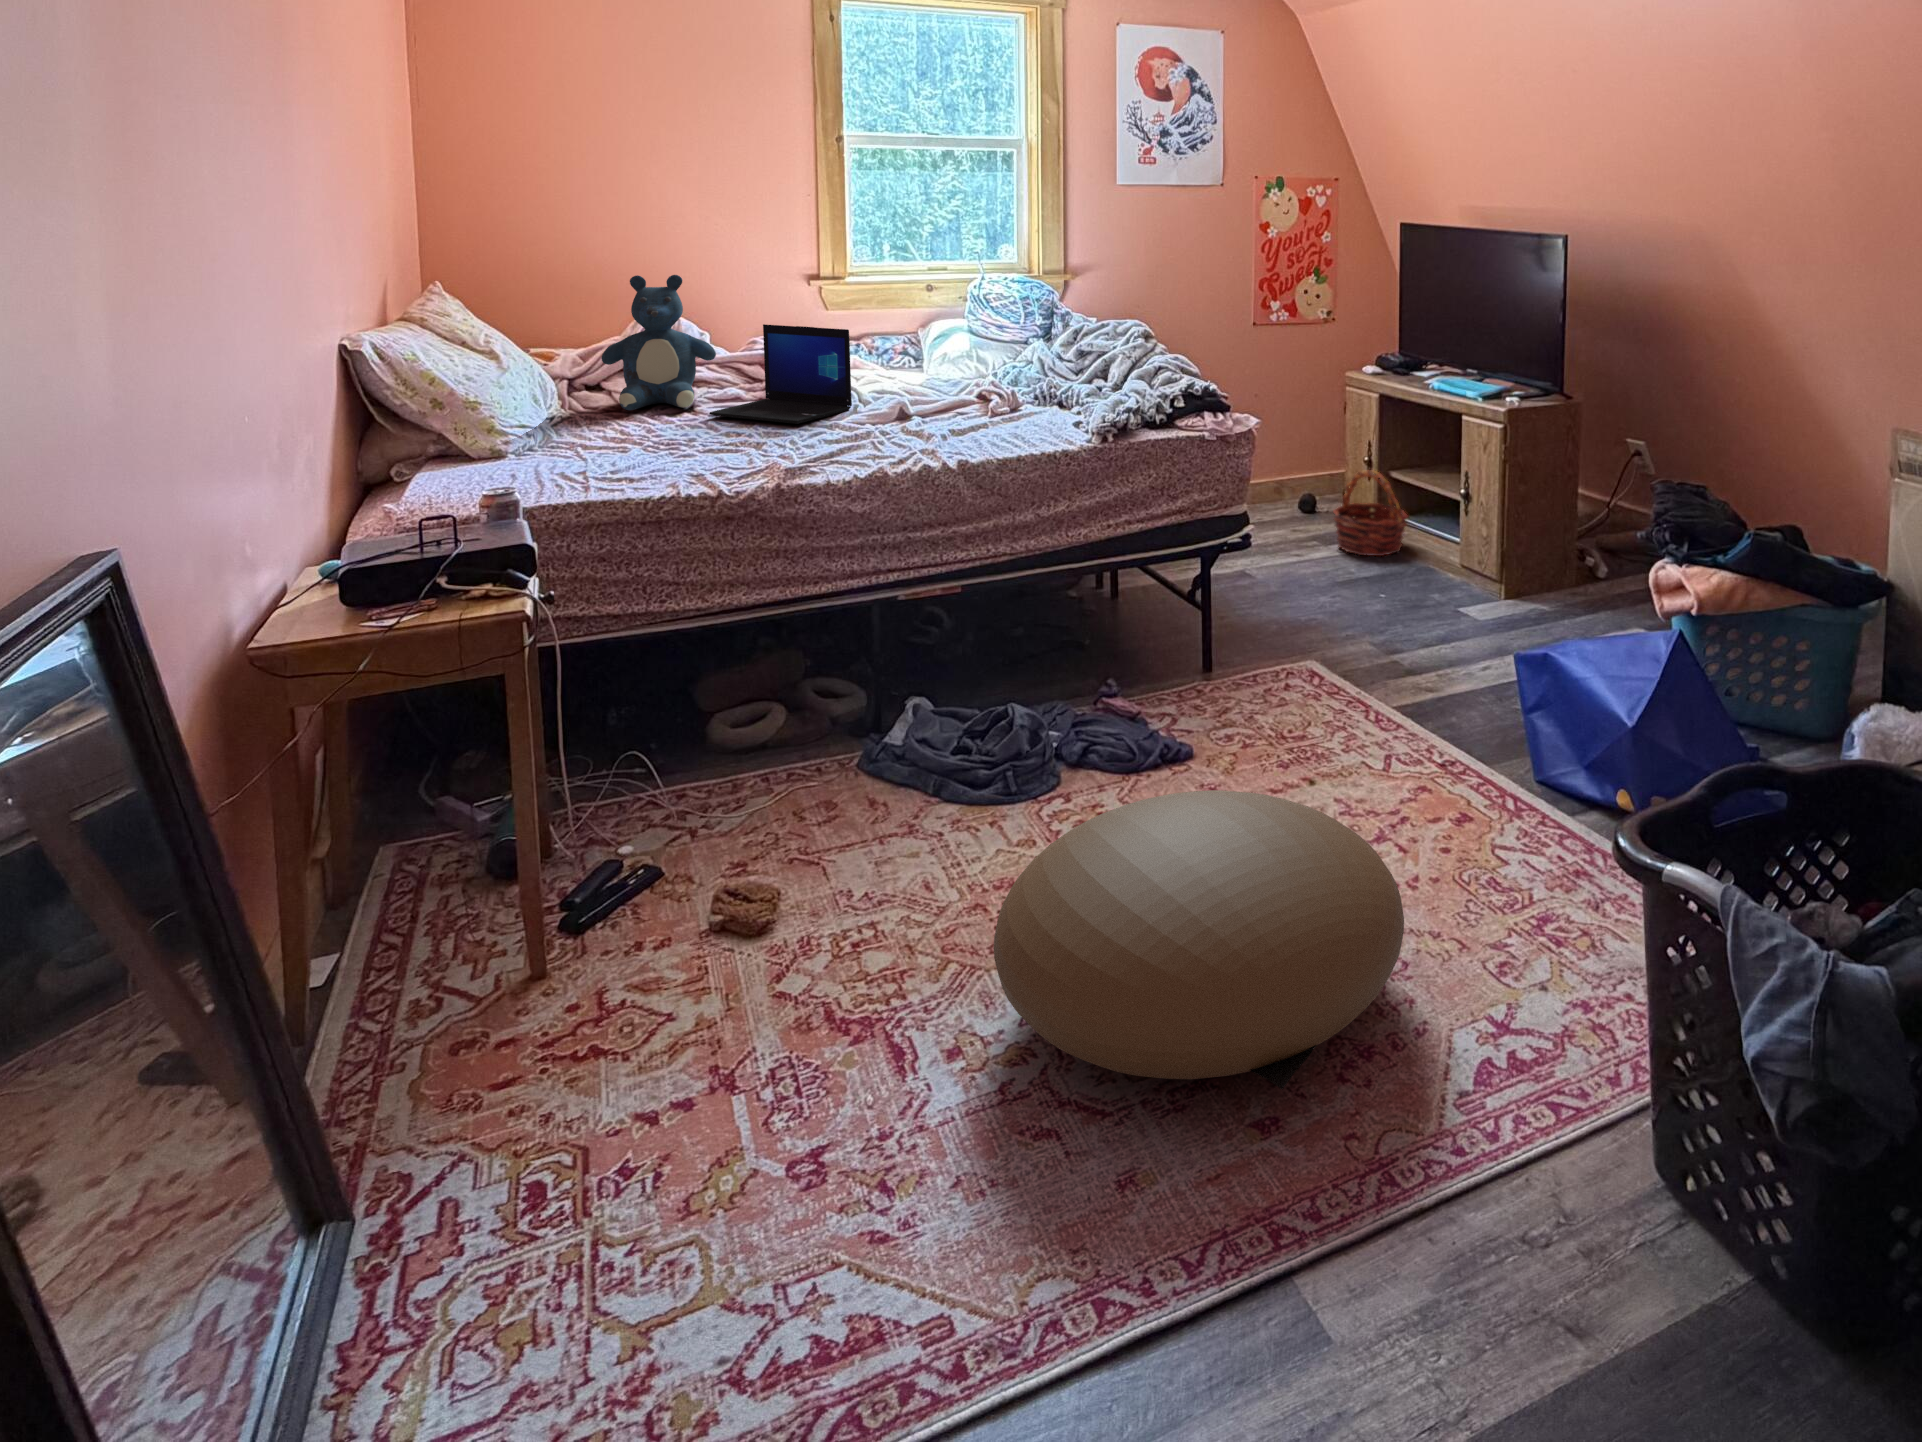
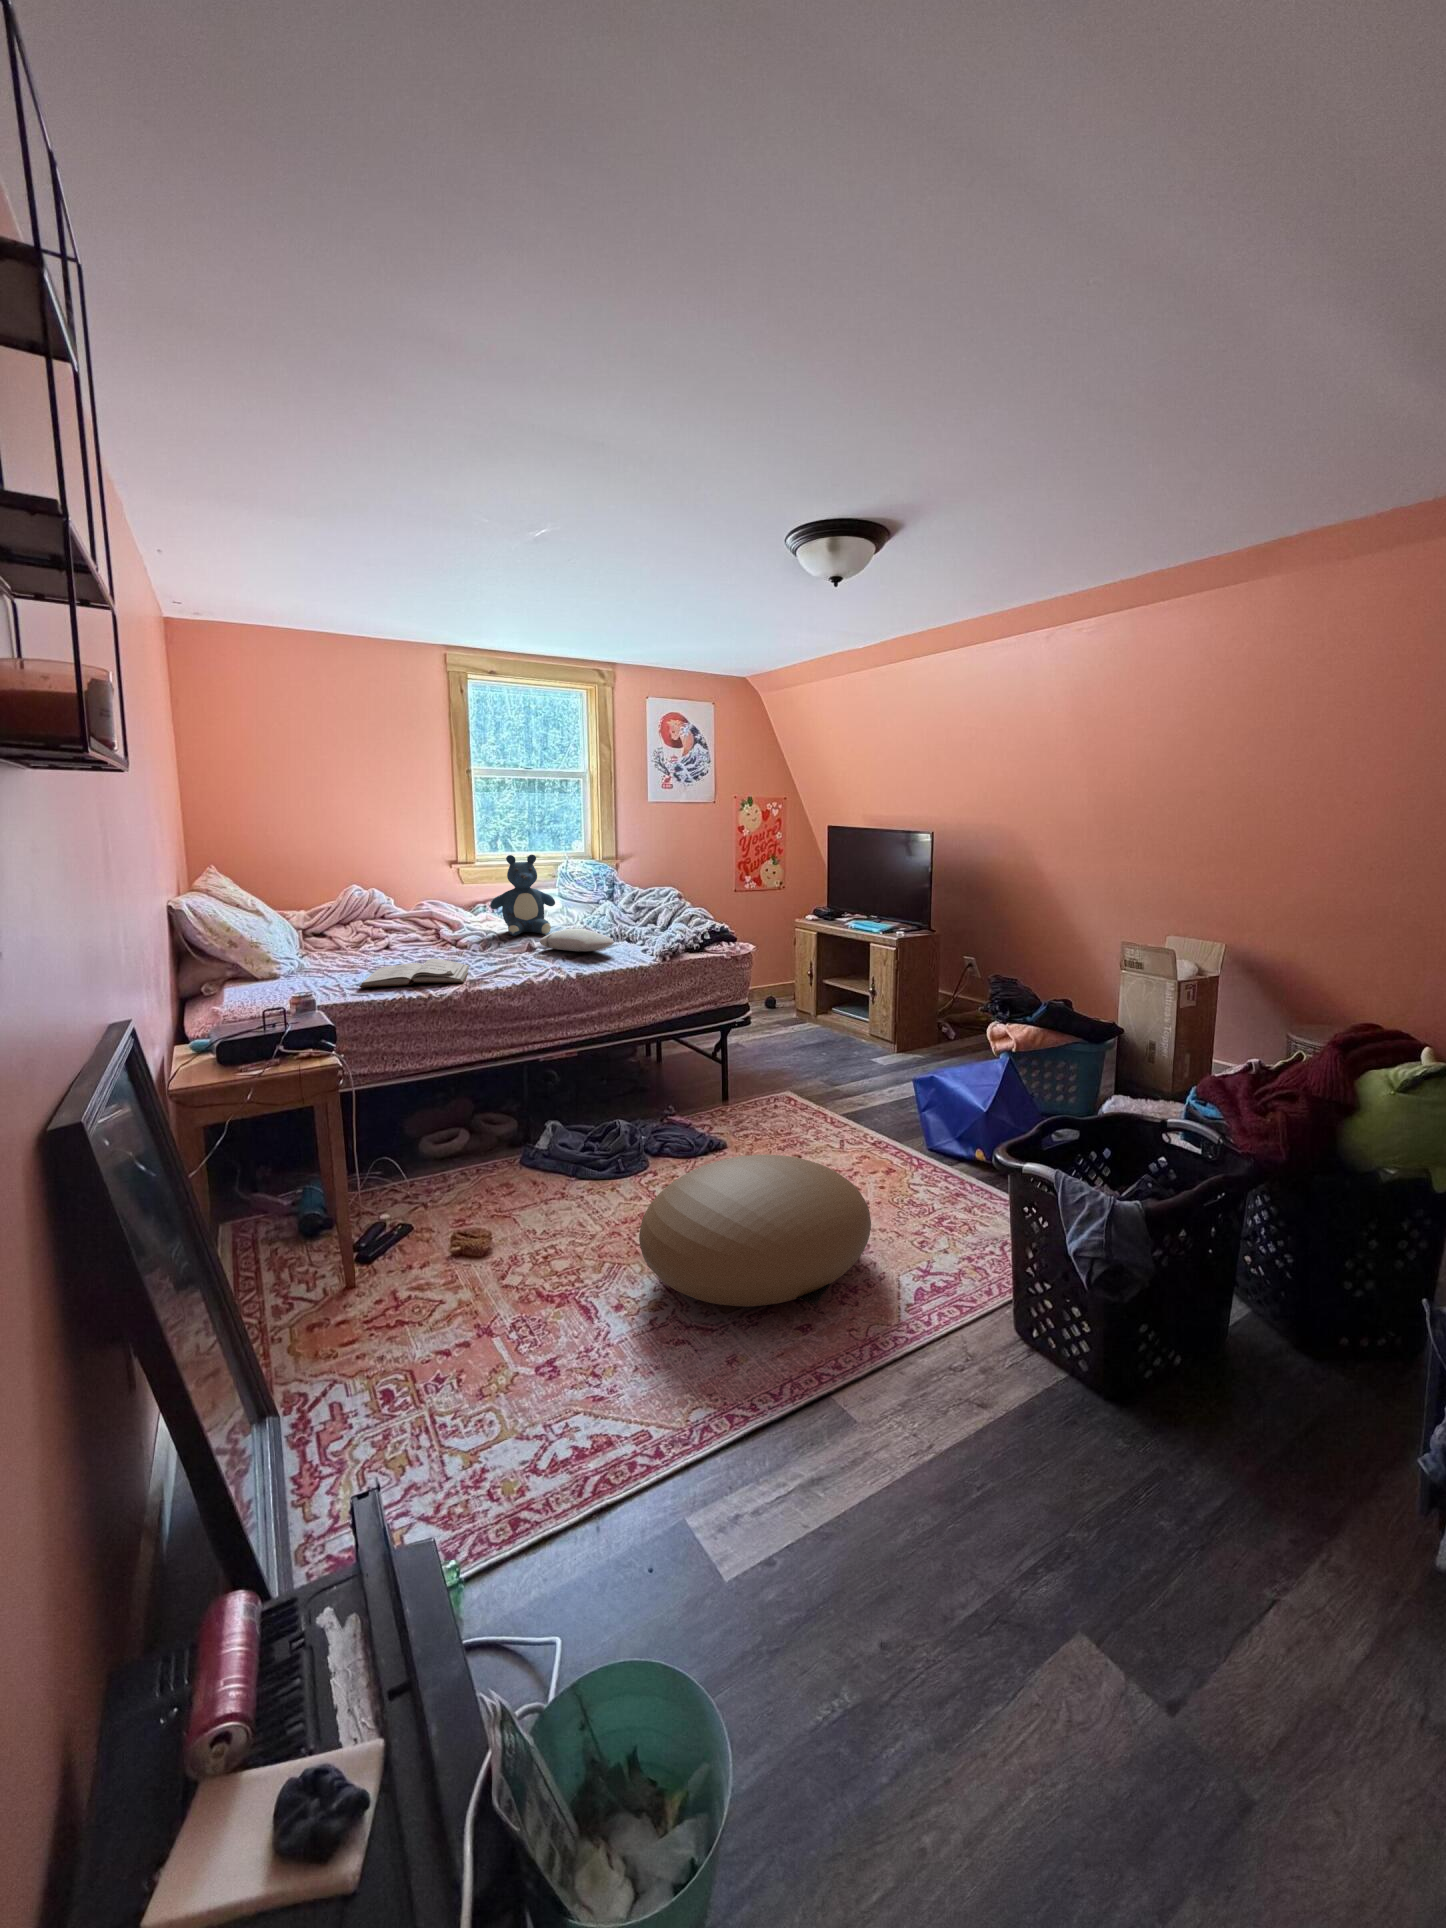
teddy bear: present [601,275,716,410] -> present [490,855,555,936]
laptop: present [709,324,852,424] -> none [405,894,497,955]
pillow: none [915,384,1030,422] -> present [540,928,614,951]
book: none [617,429,802,474] -> present [359,959,469,987]
basket: present [1334,470,1408,556] -> none [787,979,833,1031]

